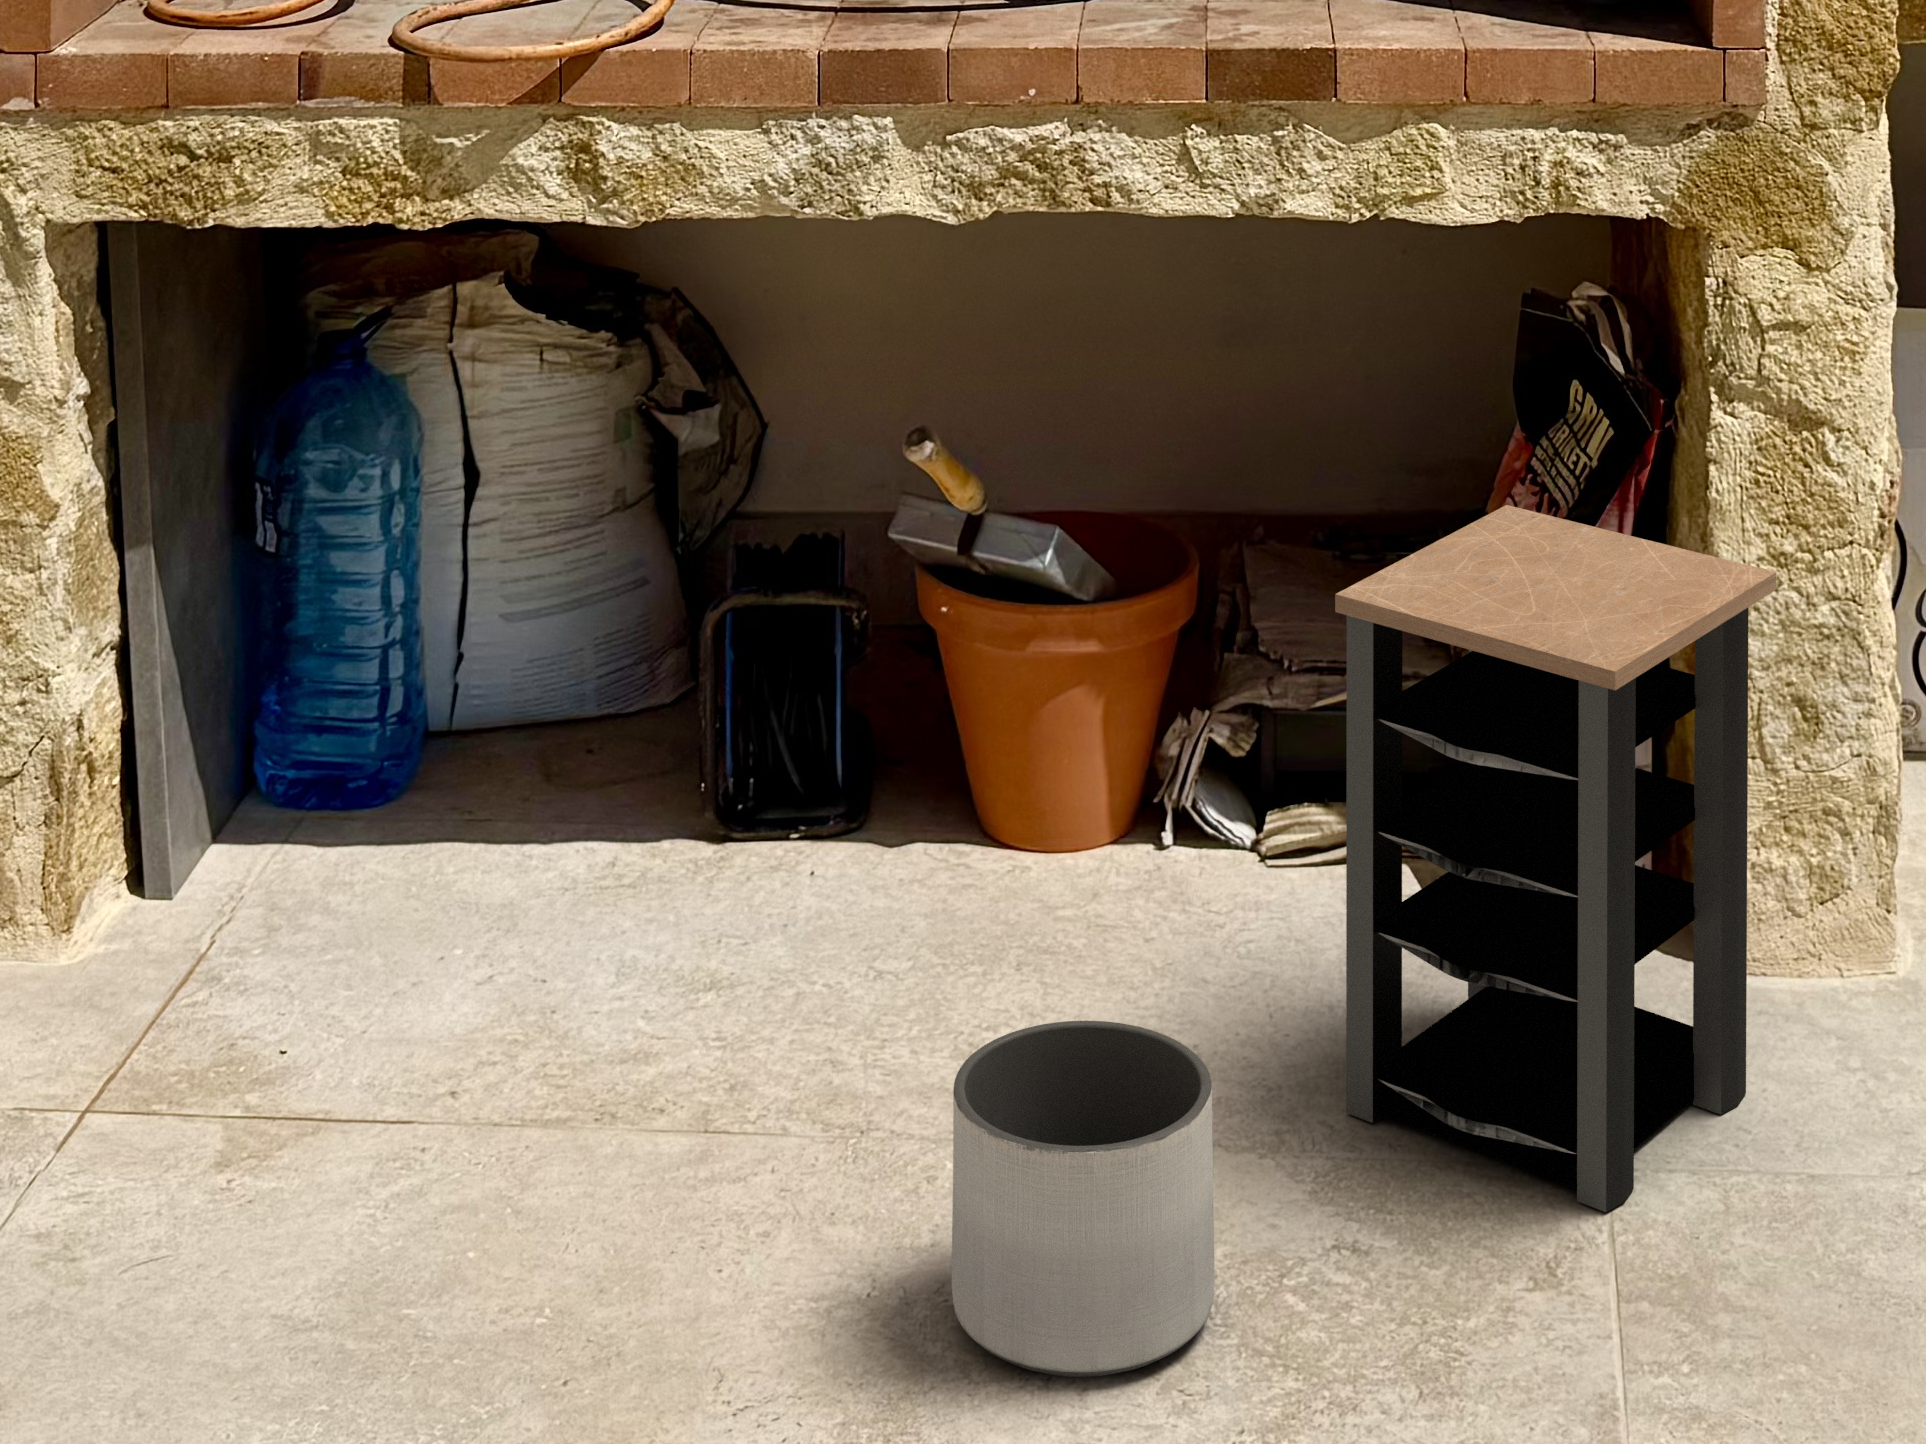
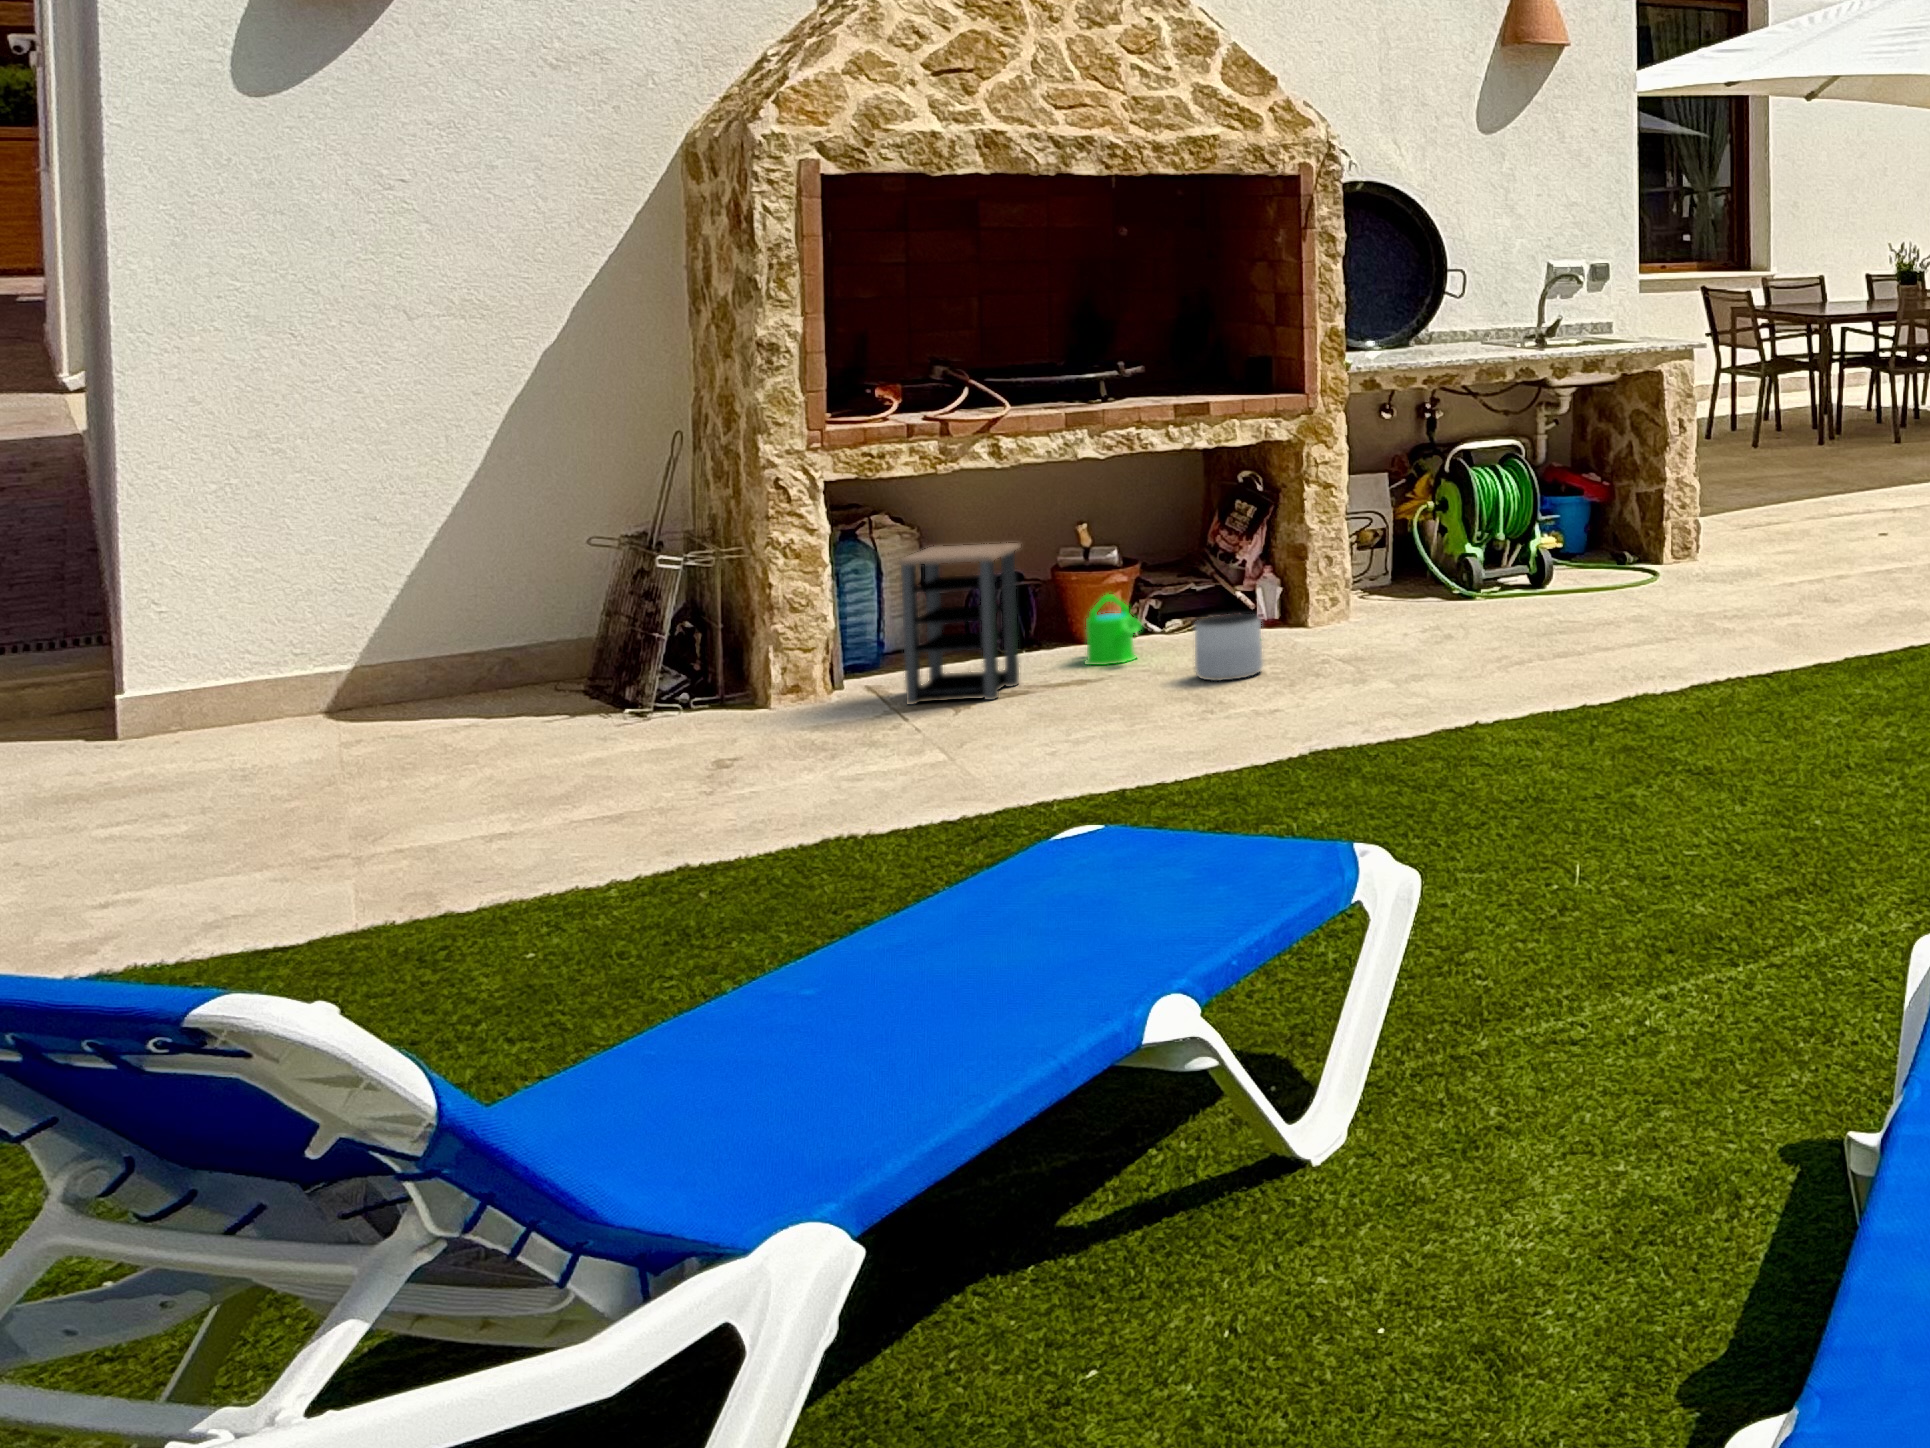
side table: present [1335,505,1776,1212] -> present [898,543,1020,704]
watering can: none [848,720,1038,1001] -> present [1085,594,1141,665]

